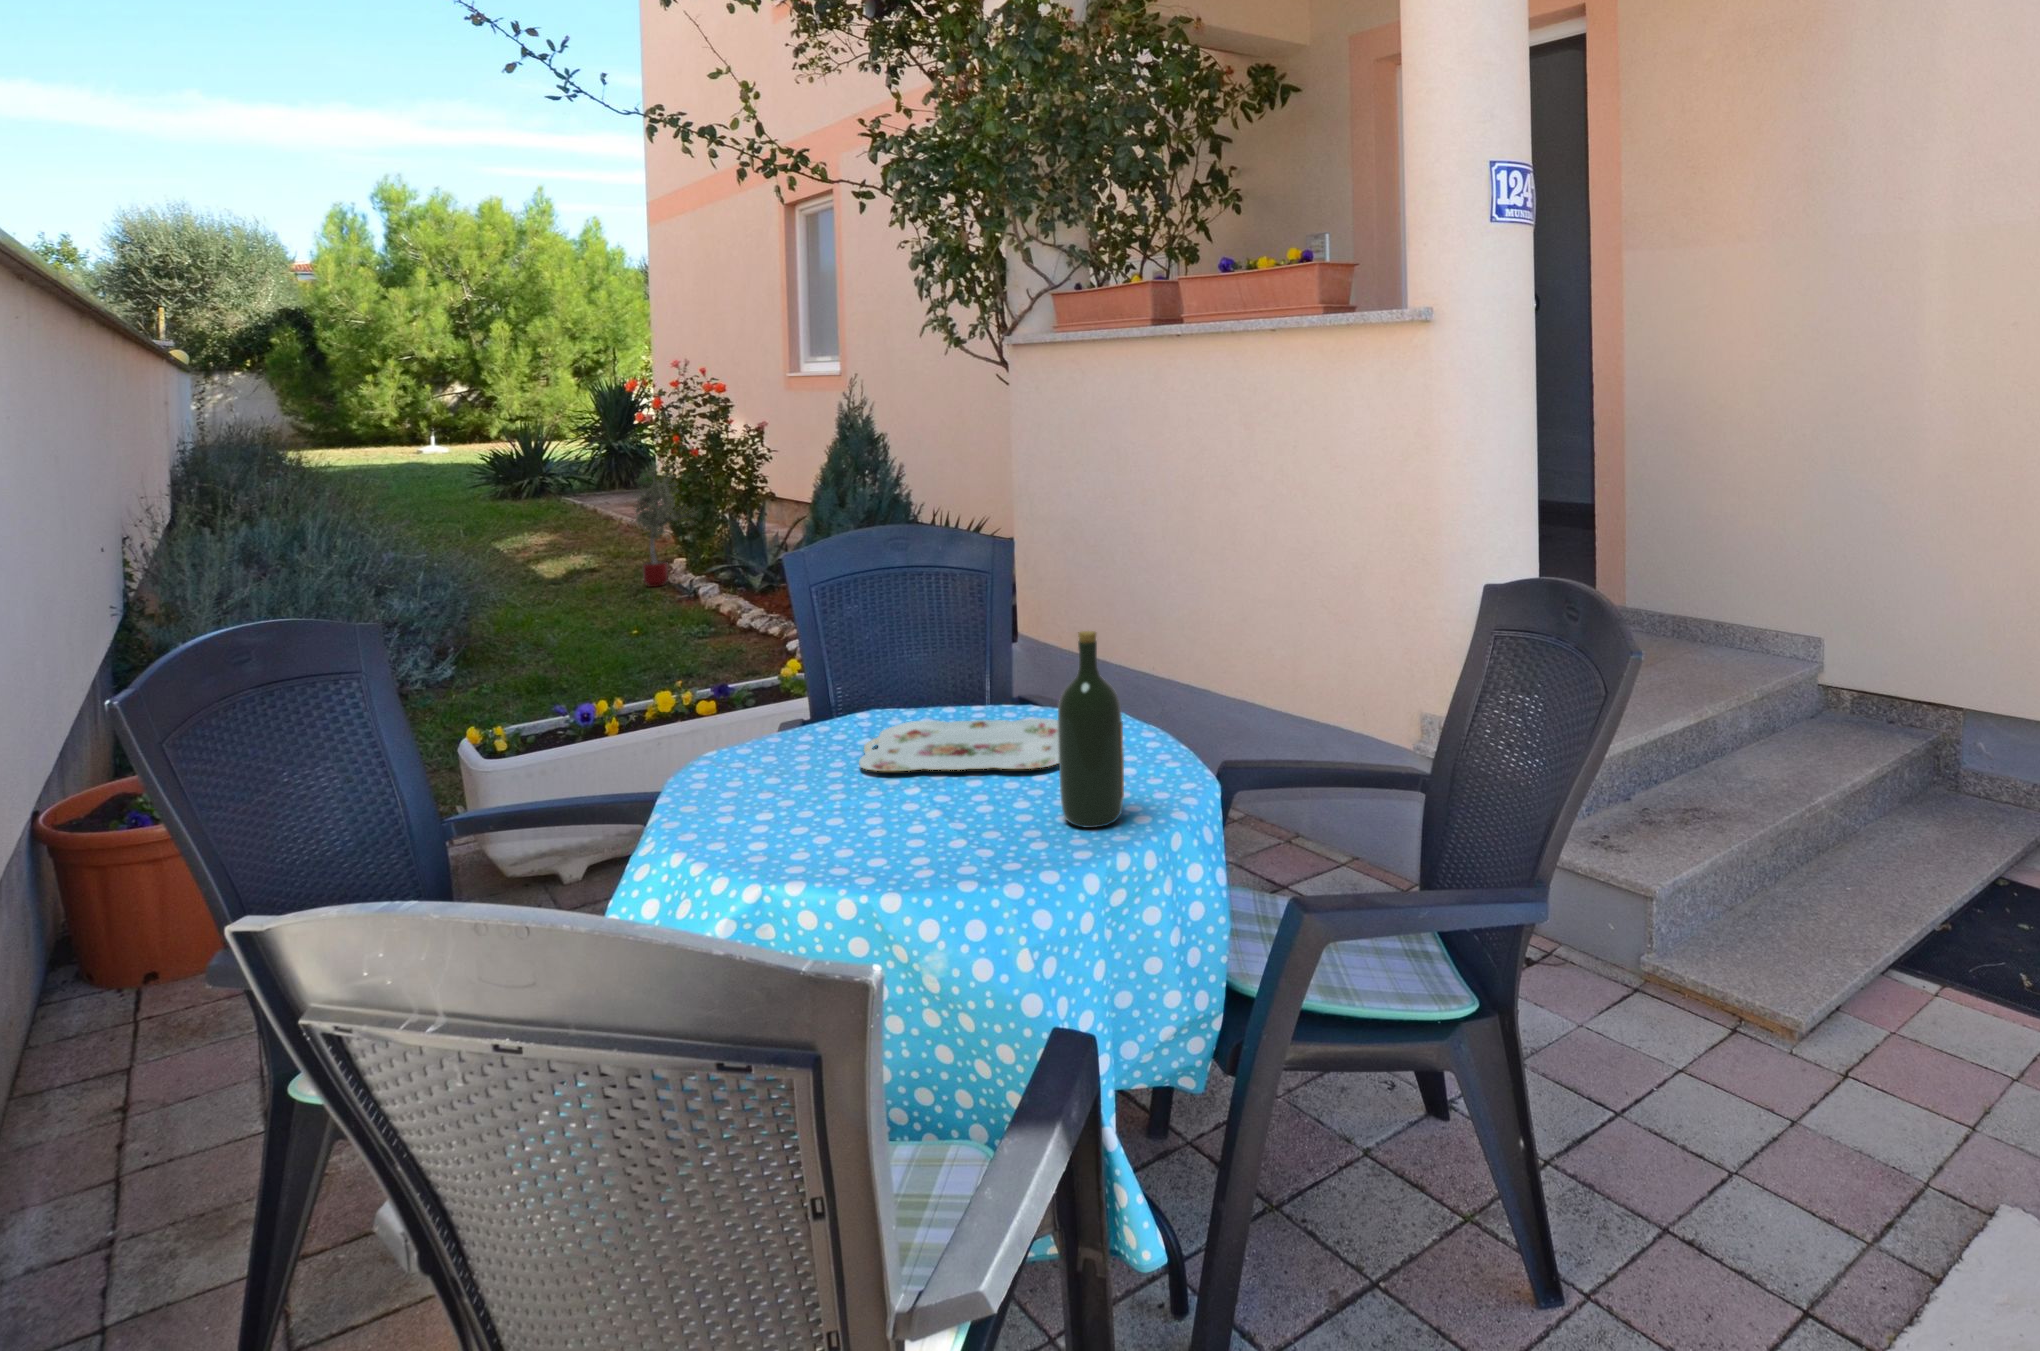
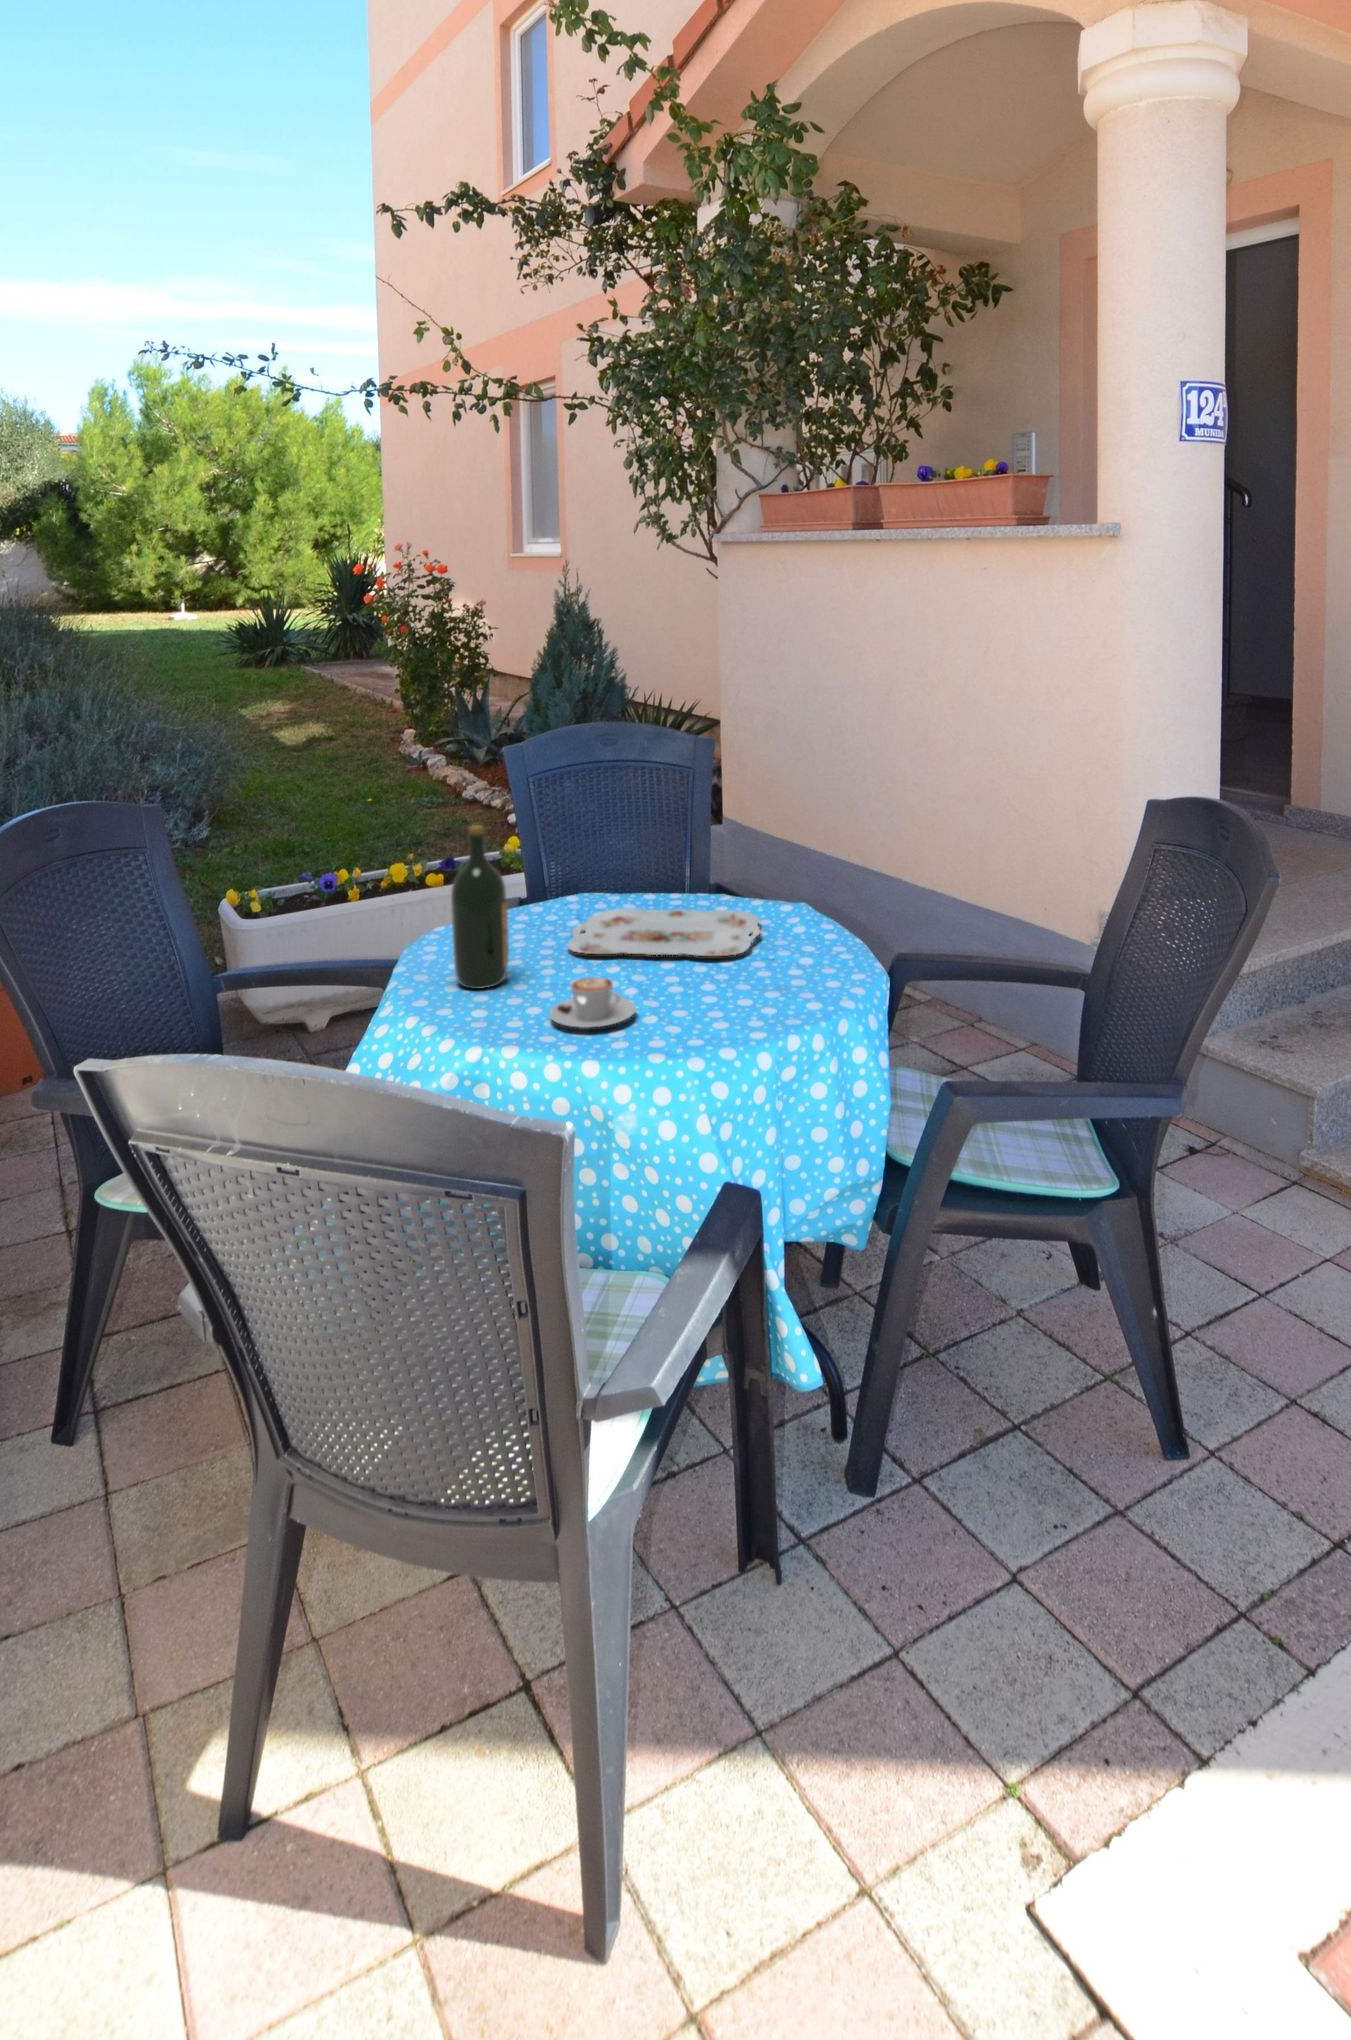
potted tree: present [633,465,697,587] -> none [365,644,432,762]
wine bottle: present [1058,631,1124,828] -> present [451,825,509,989]
coffee cup: none [842,796,943,855] -> present [549,977,636,1028]

